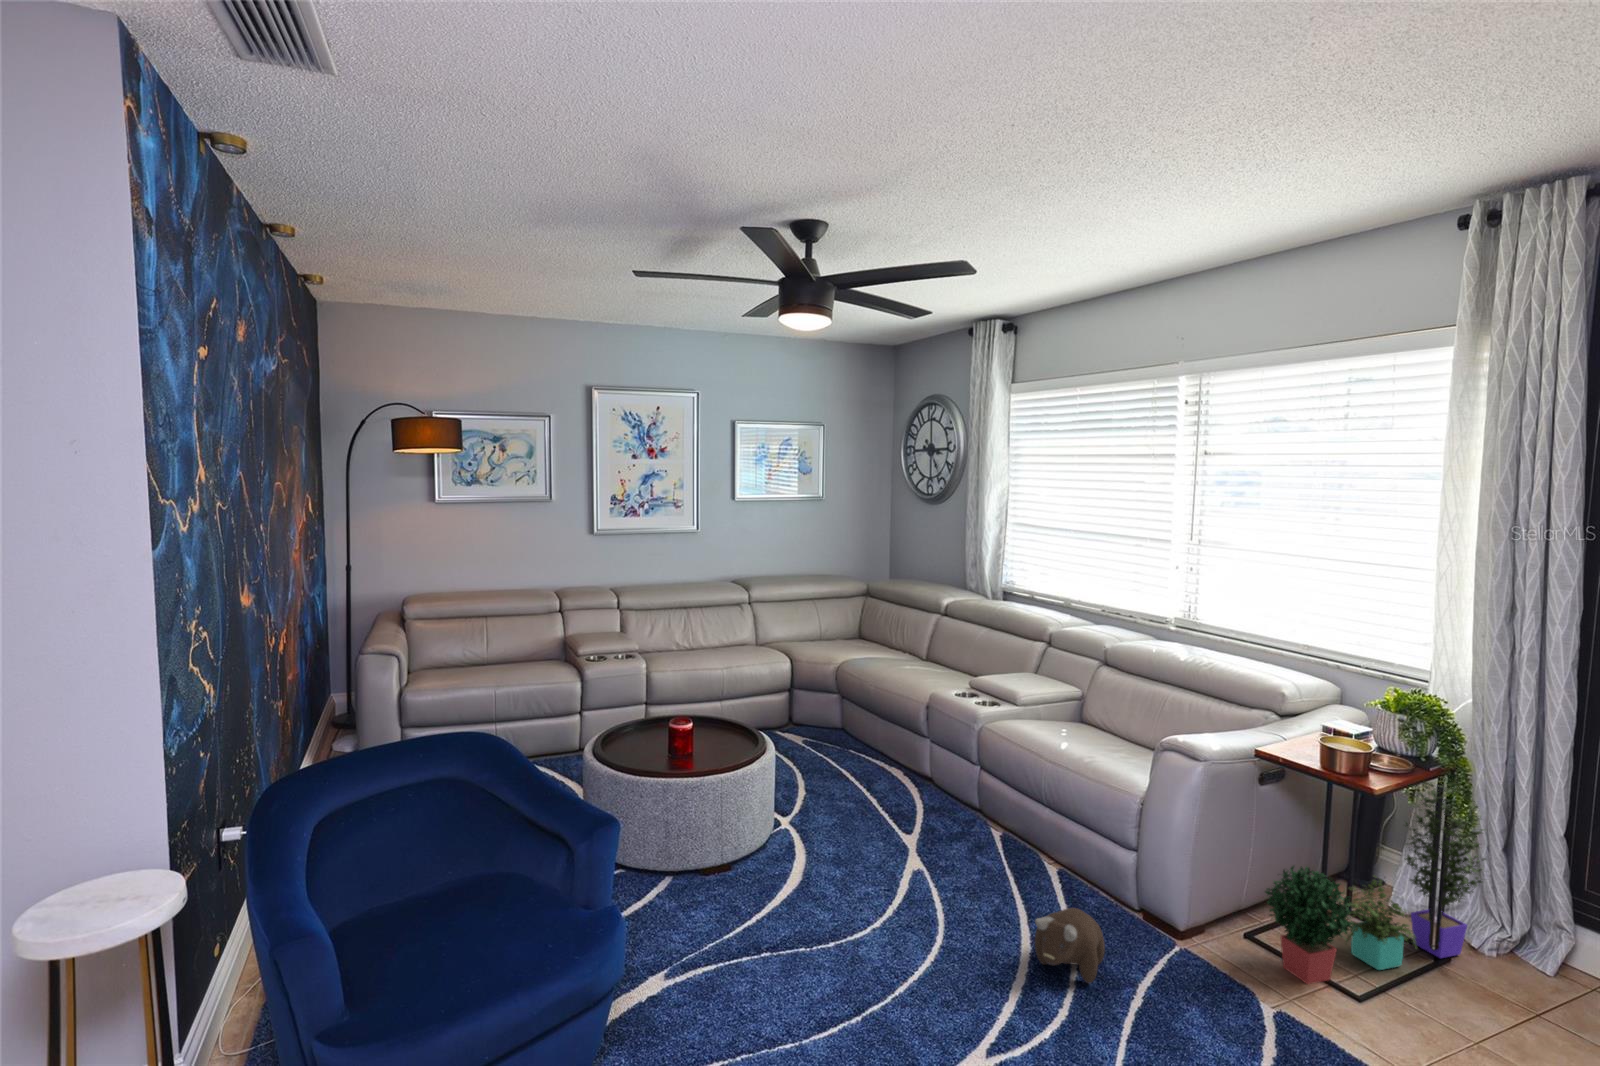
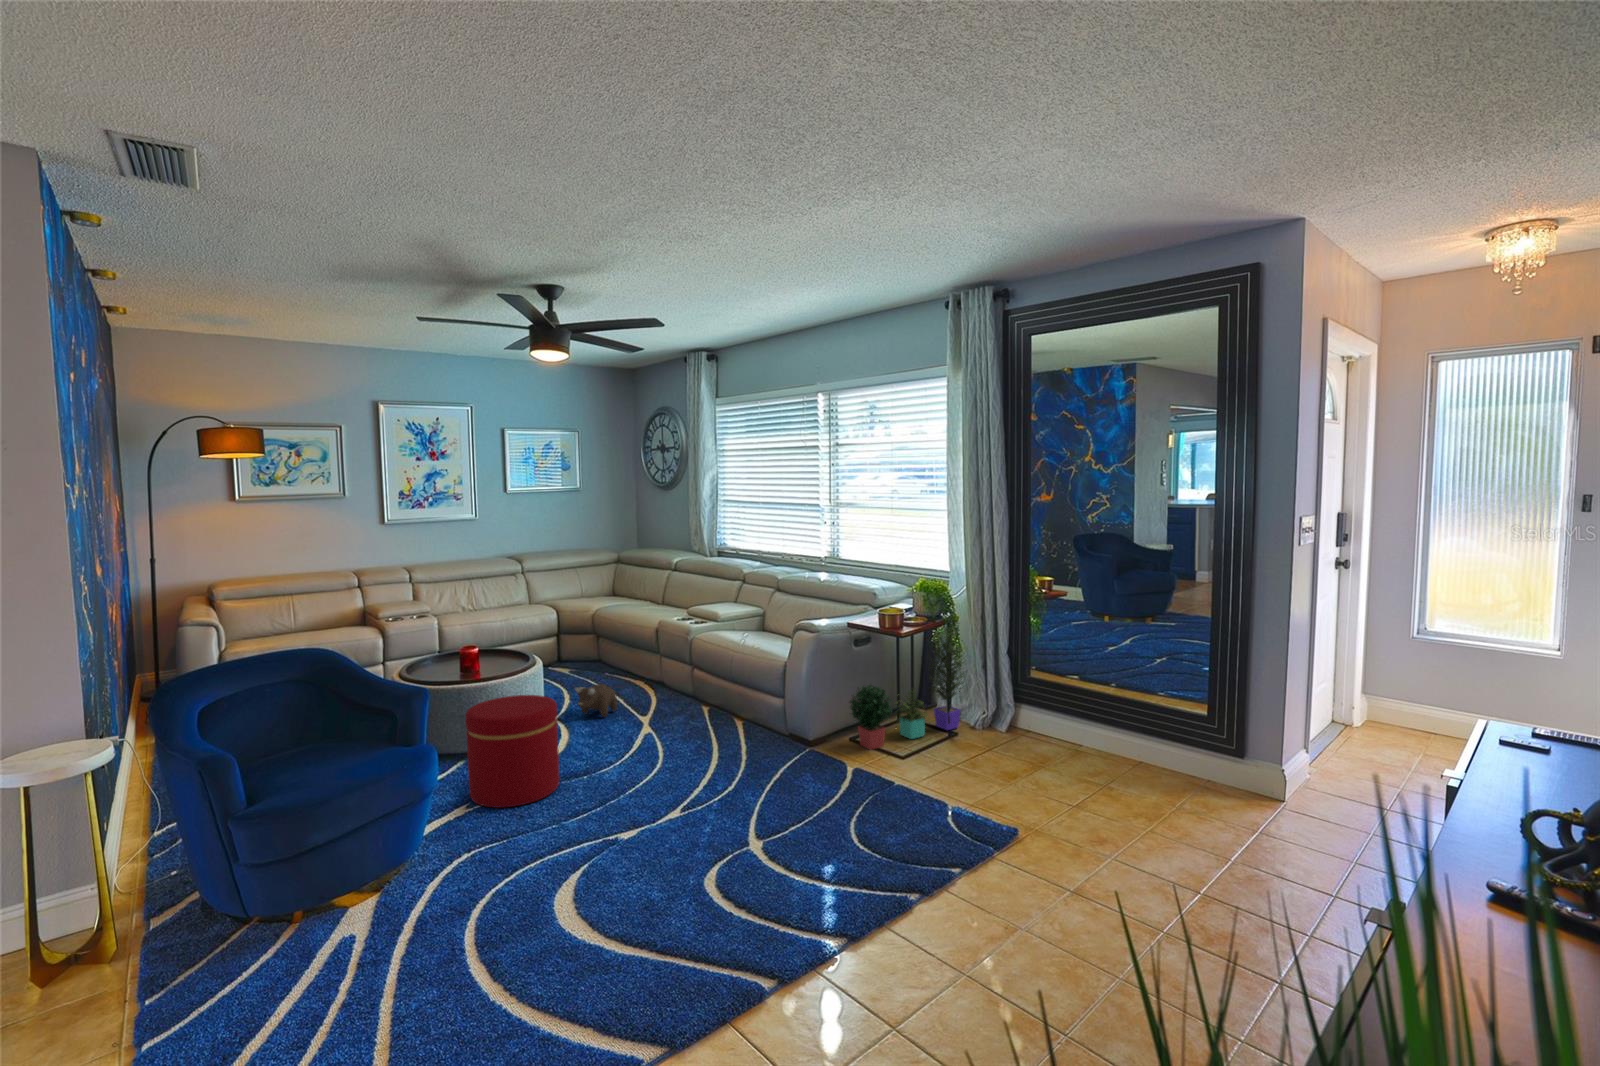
ottoman: none [668,824,800,1014] -> present [465,695,560,808]
plush toy: present [1035,908,1105,983] -> present [575,684,617,717]

